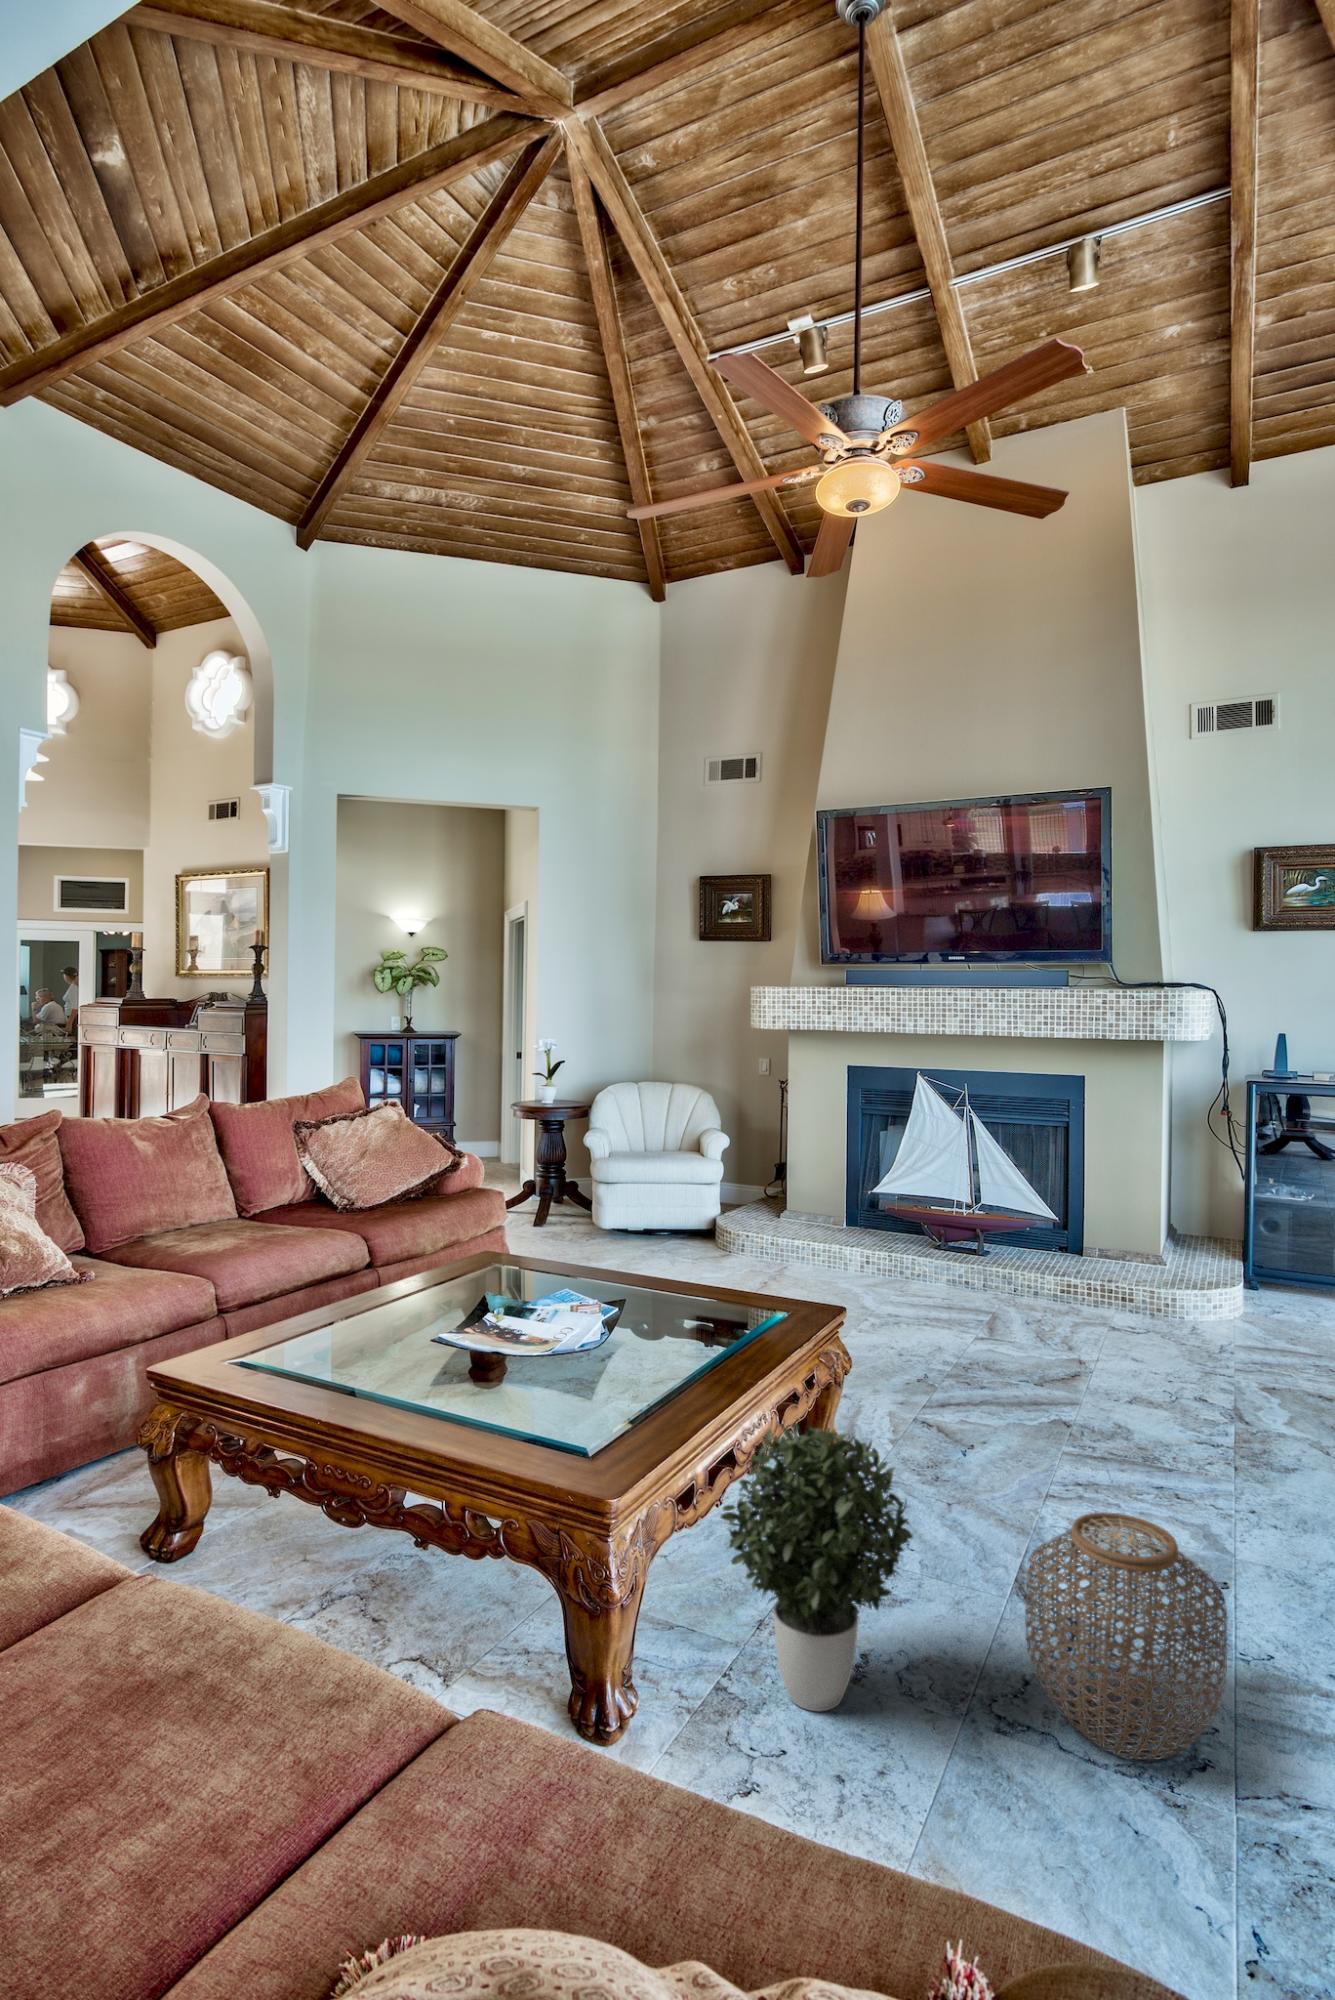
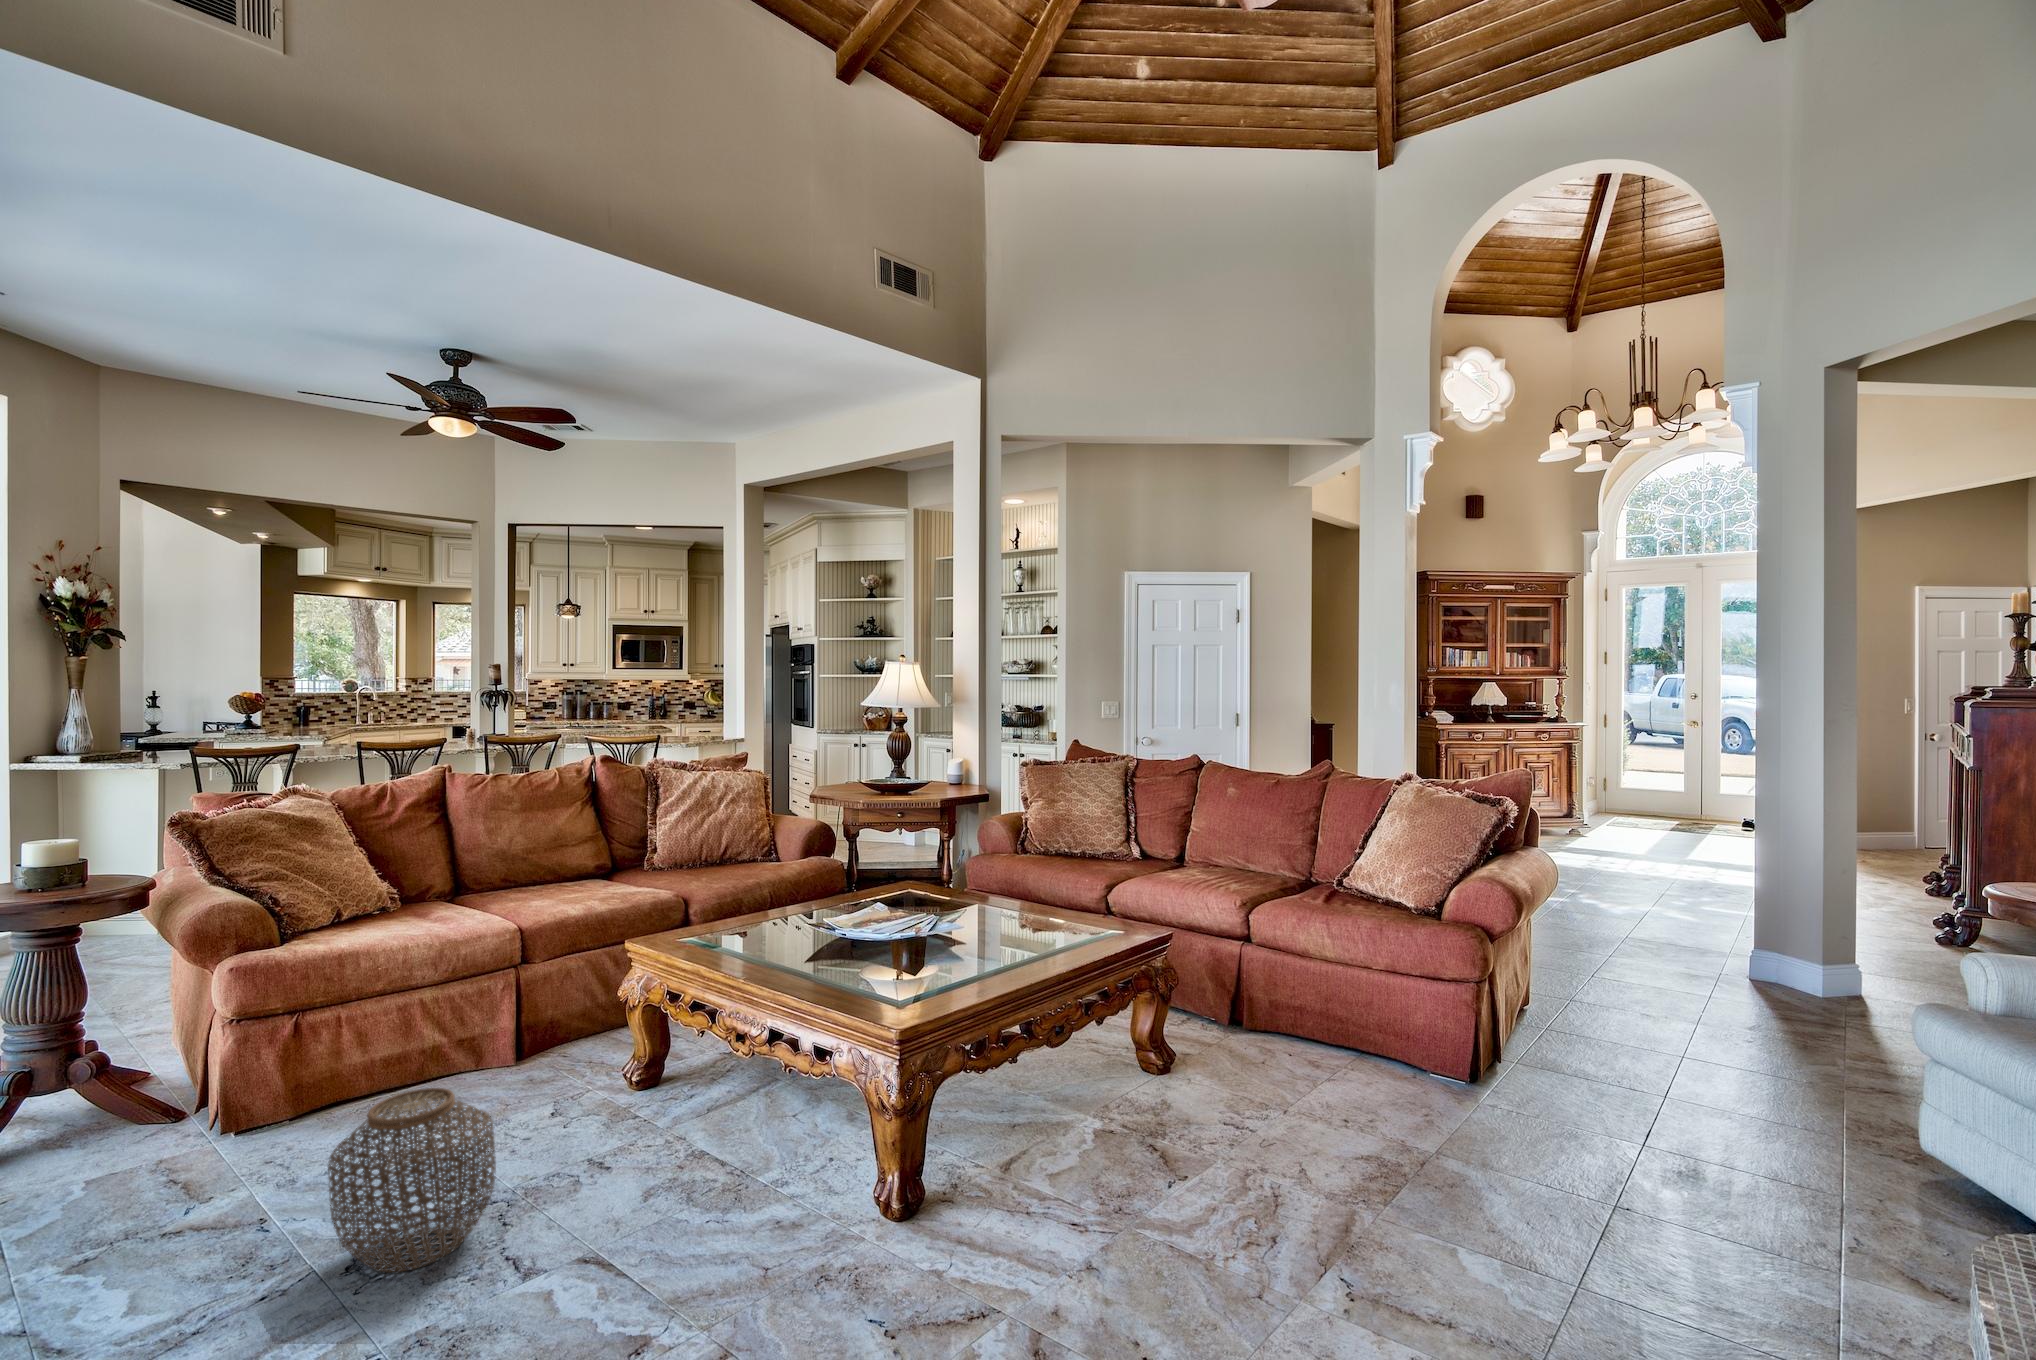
potted plant: present [721,1423,913,1711] -> none [522,968,656,1152]

